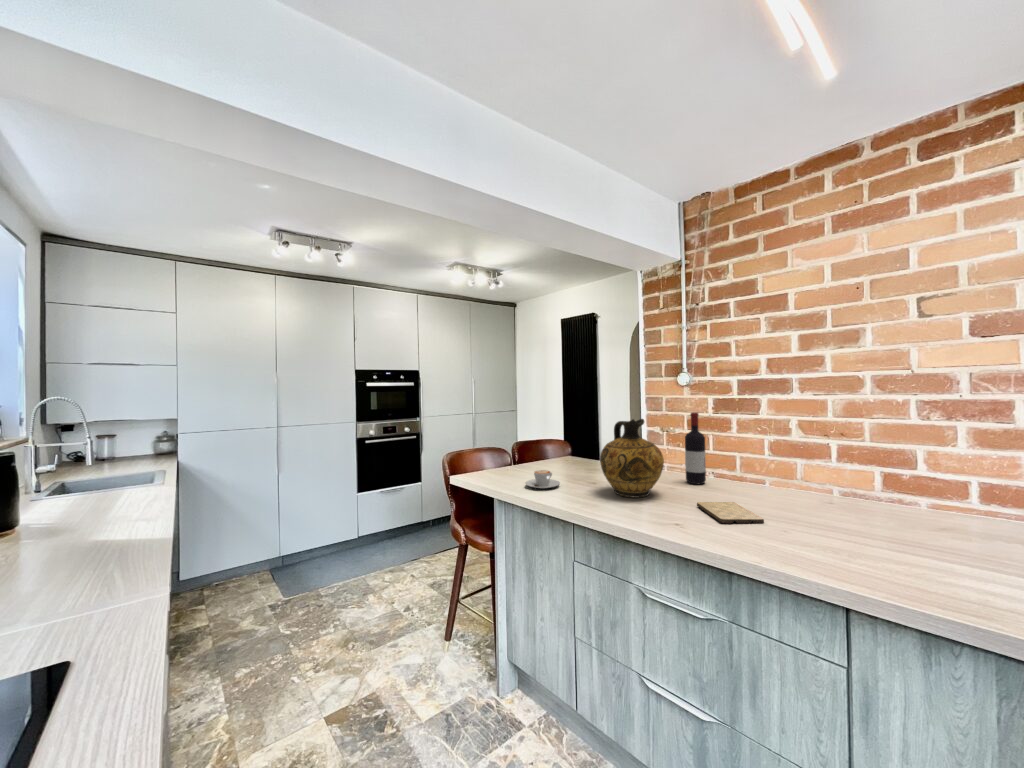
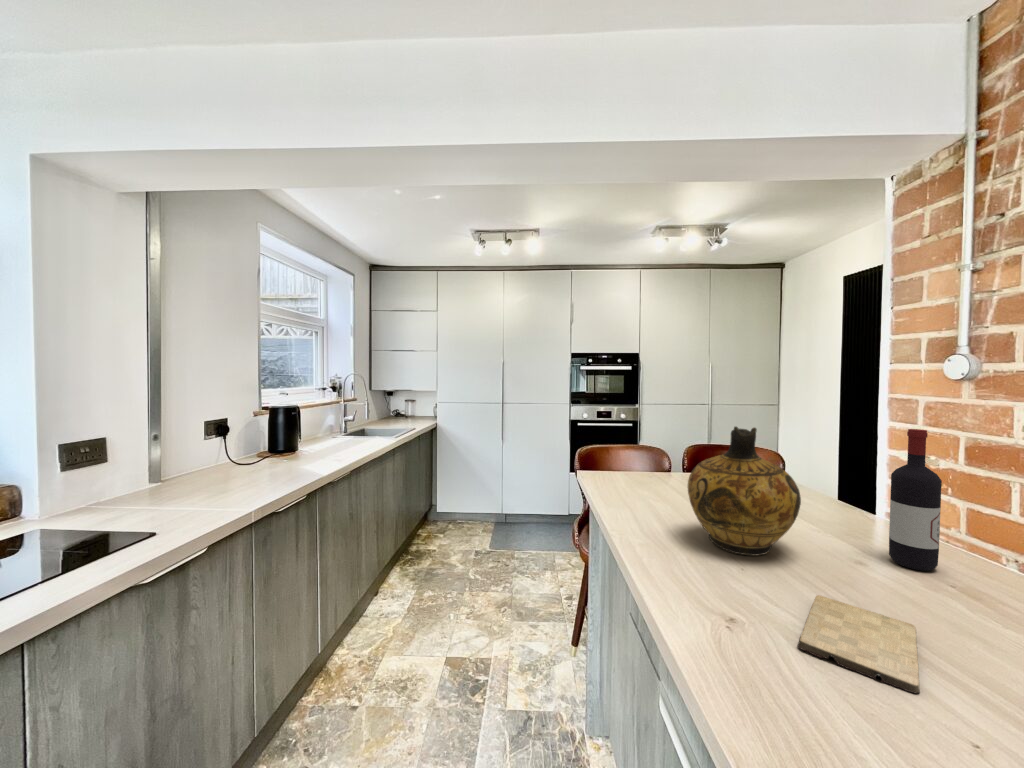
coffee cup: present [525,470,560,489] -> none [614,481,662,506]

